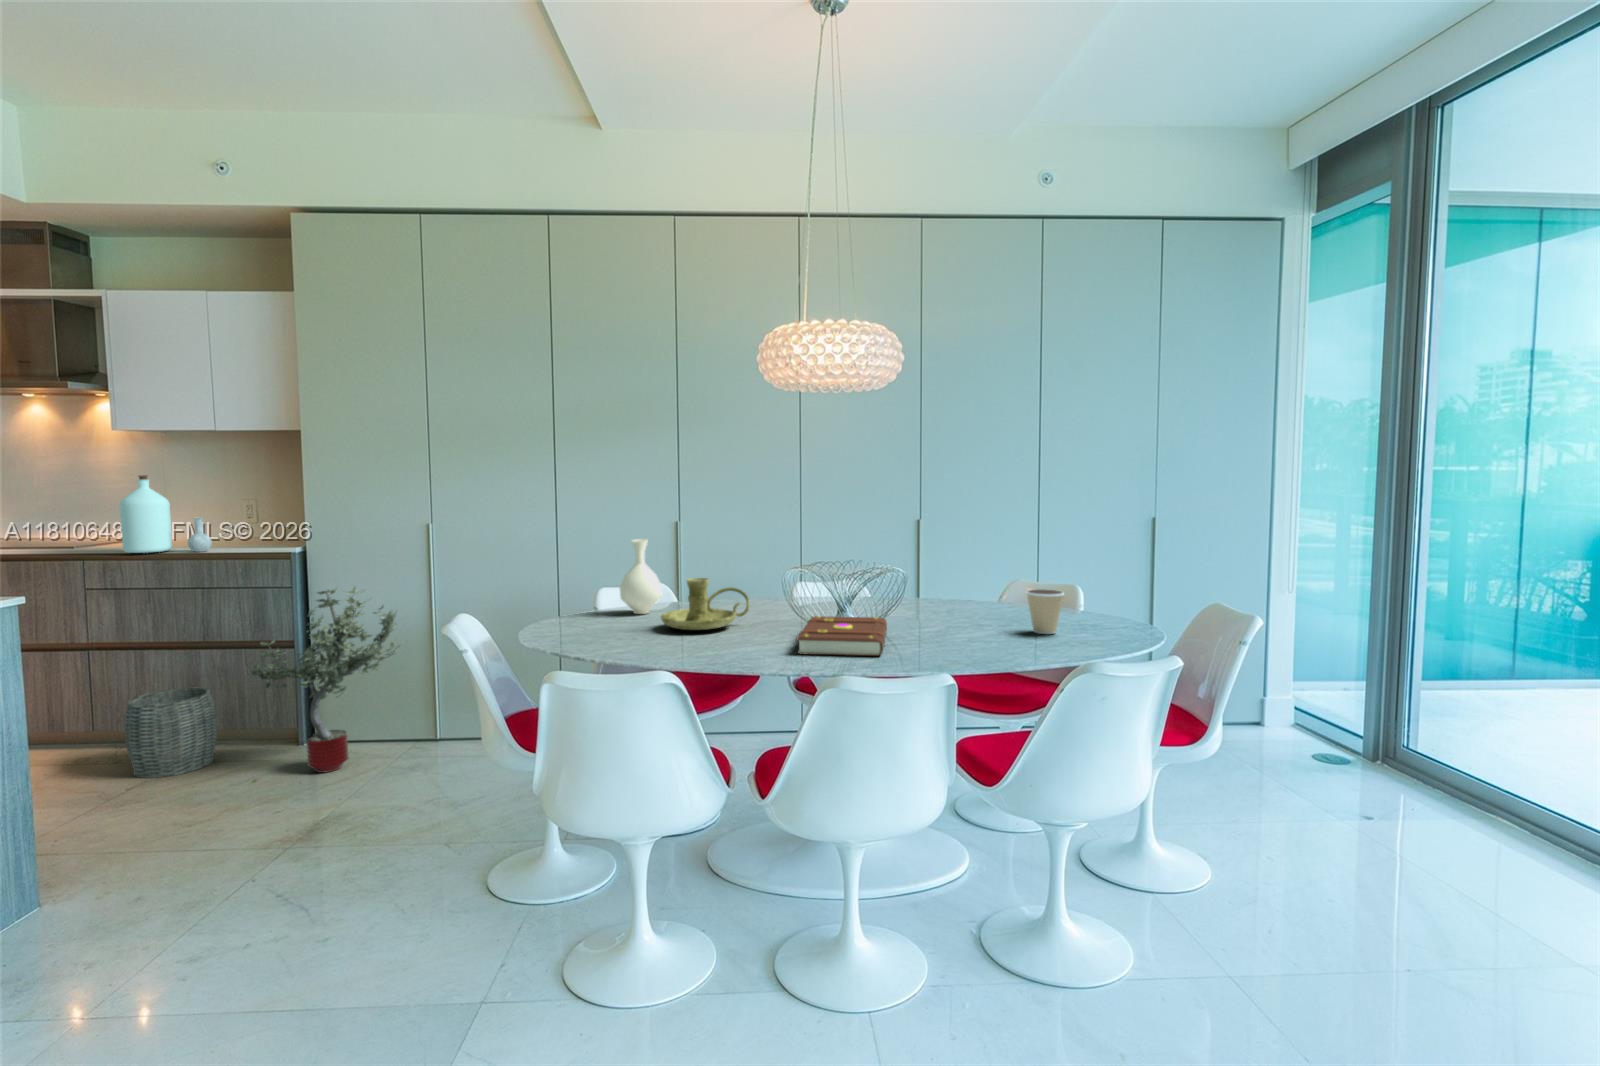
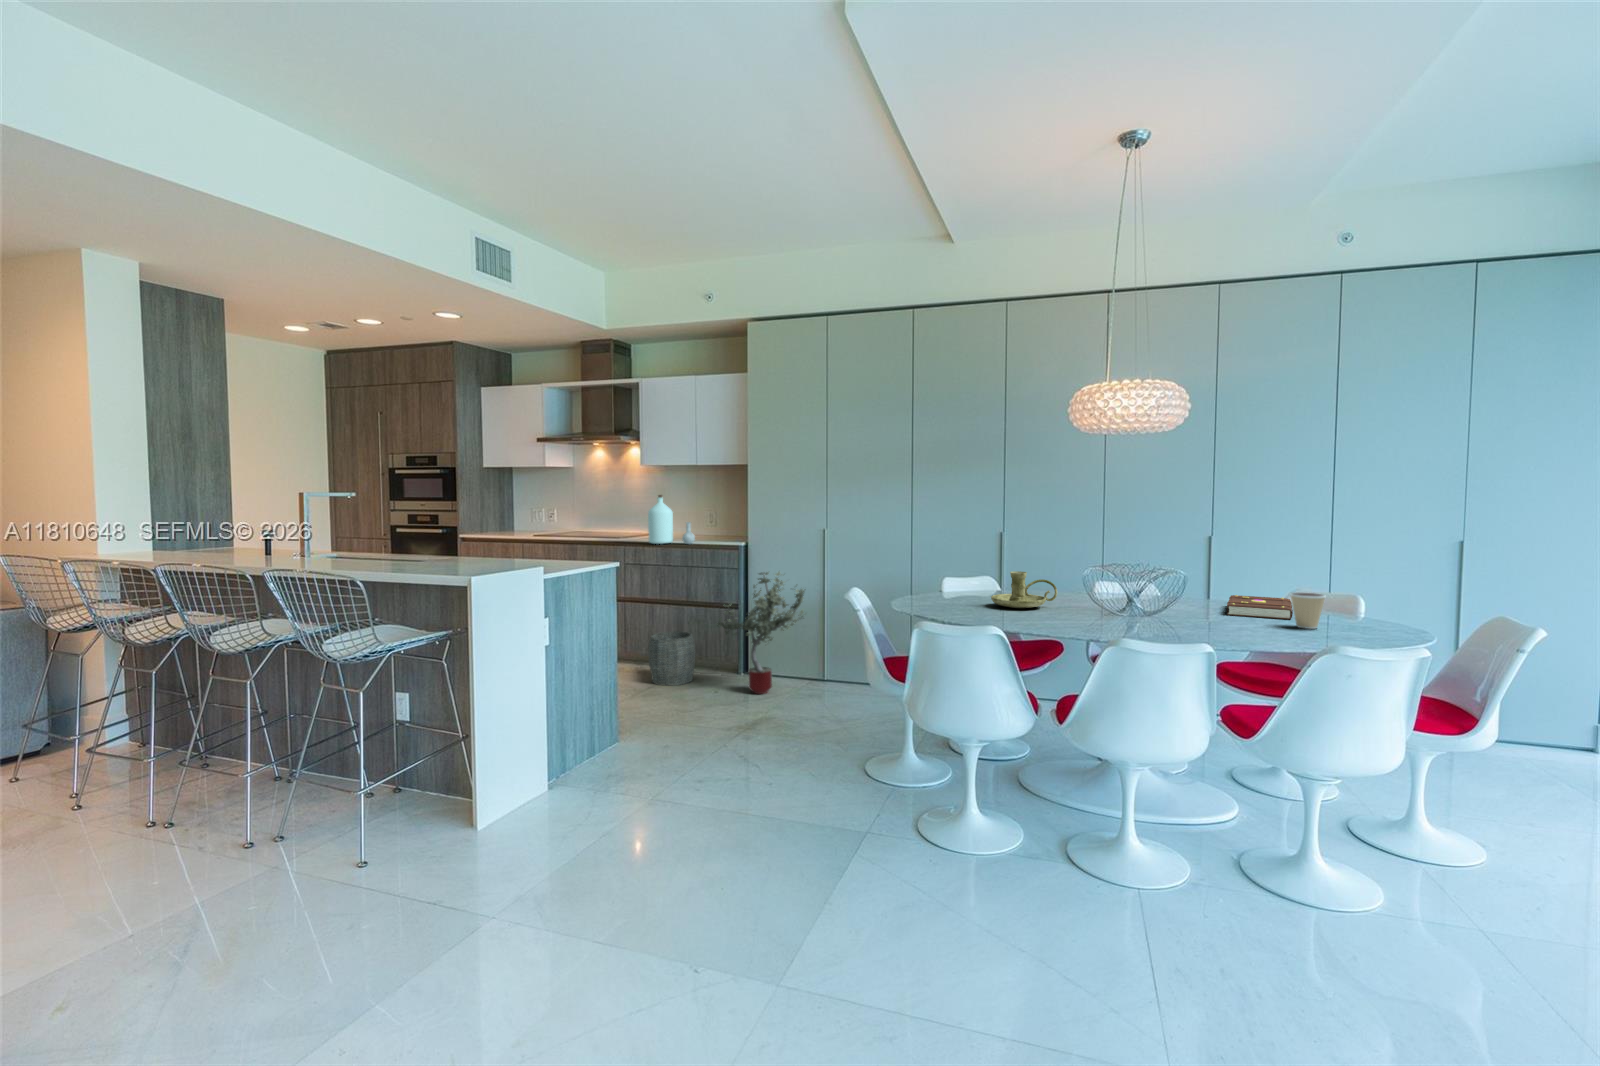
vase: present [620,539,662,614] -> none [962,544,992,597]
book: present [797,616,887,656] -> present [1227,595,1293,620]

